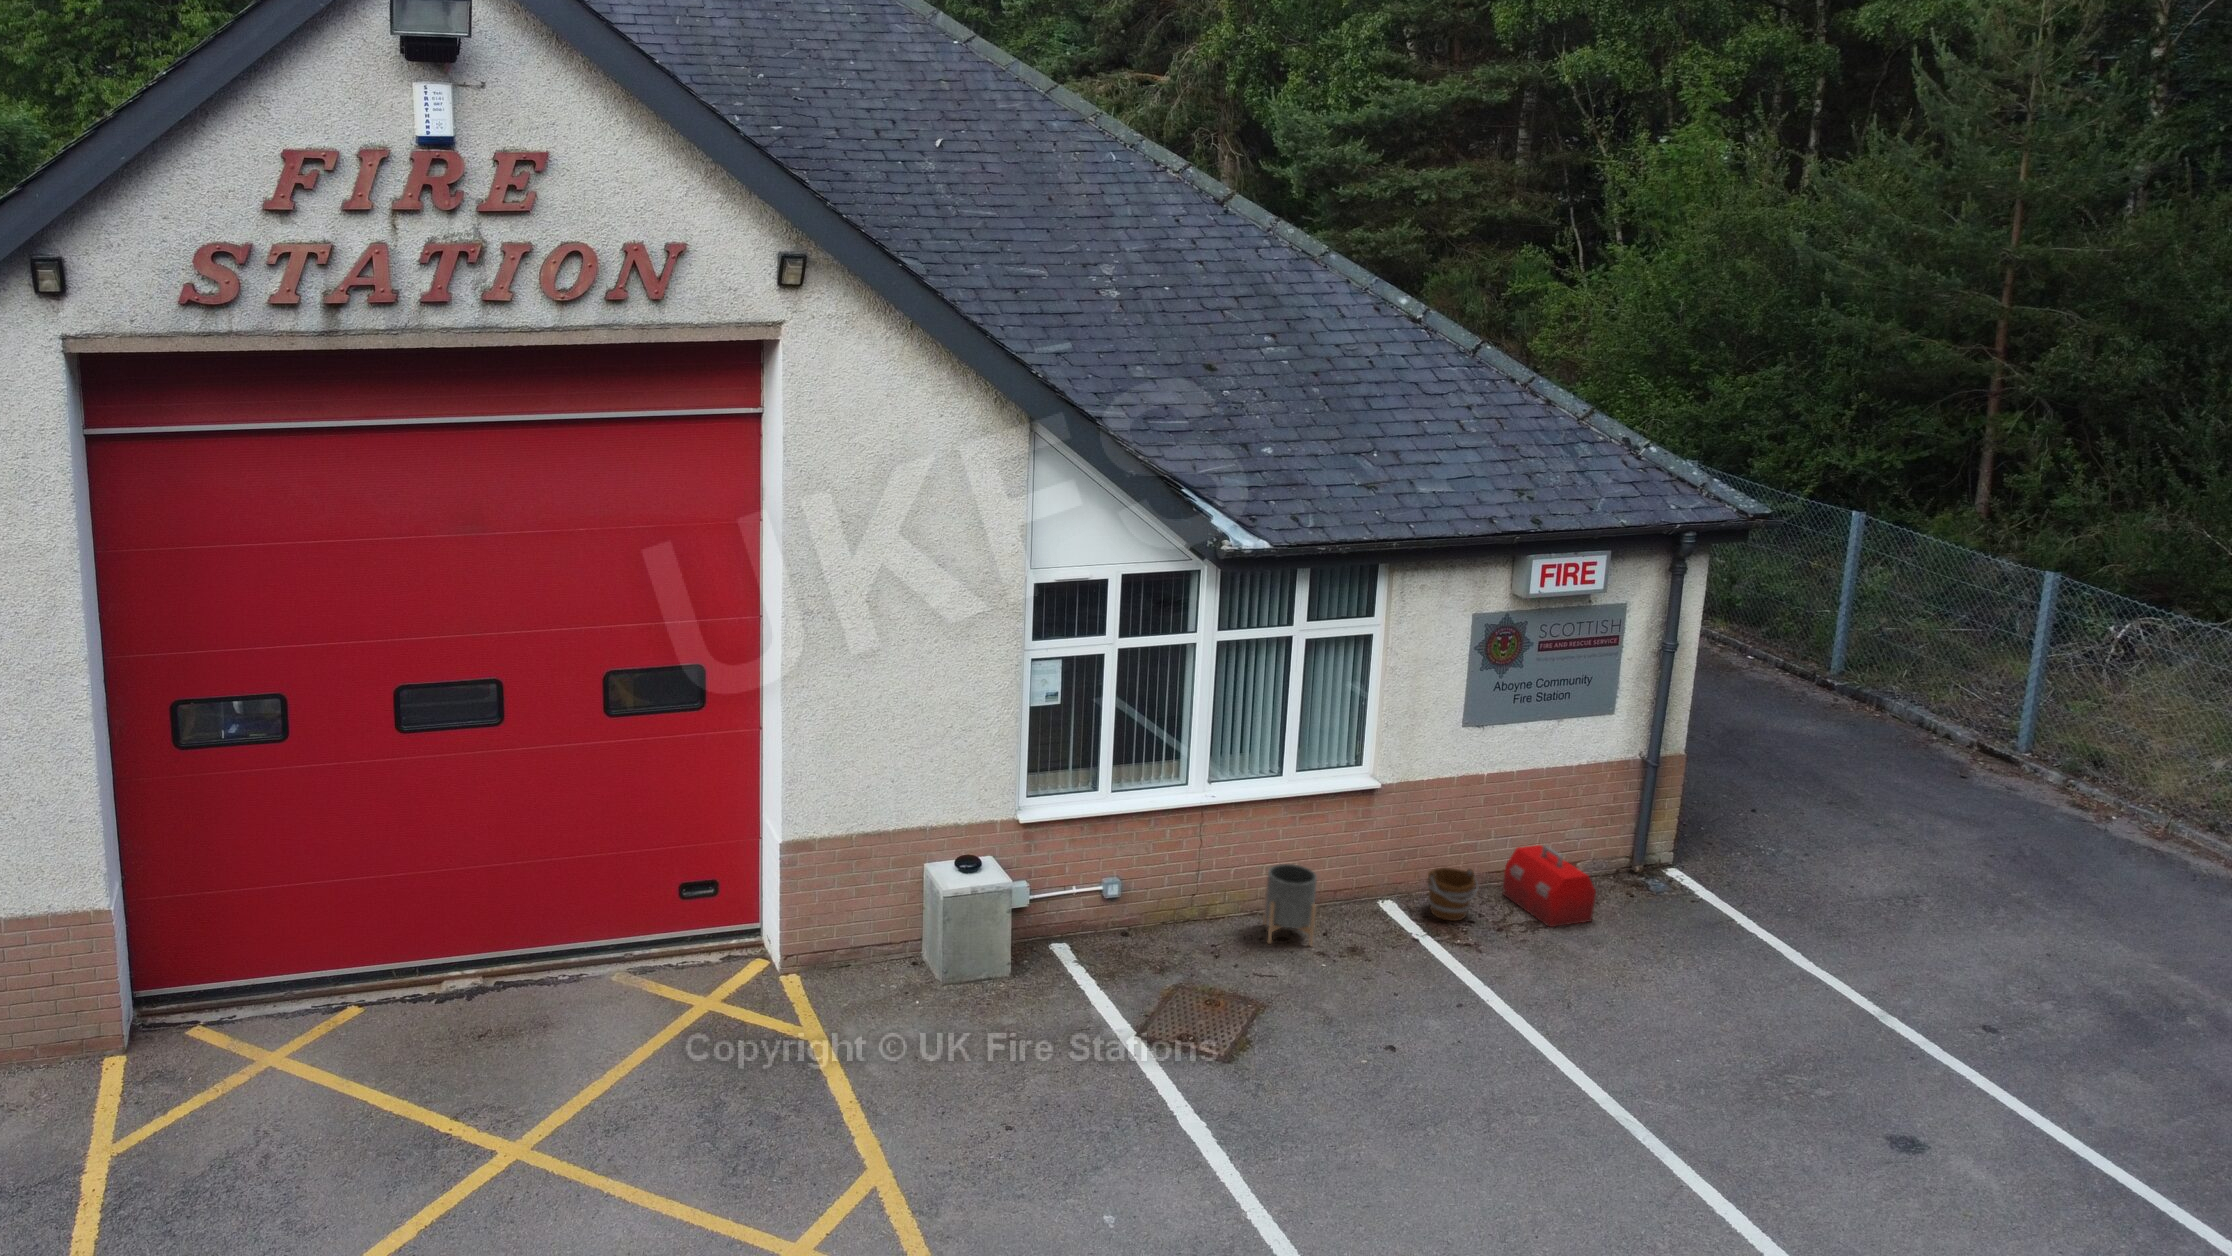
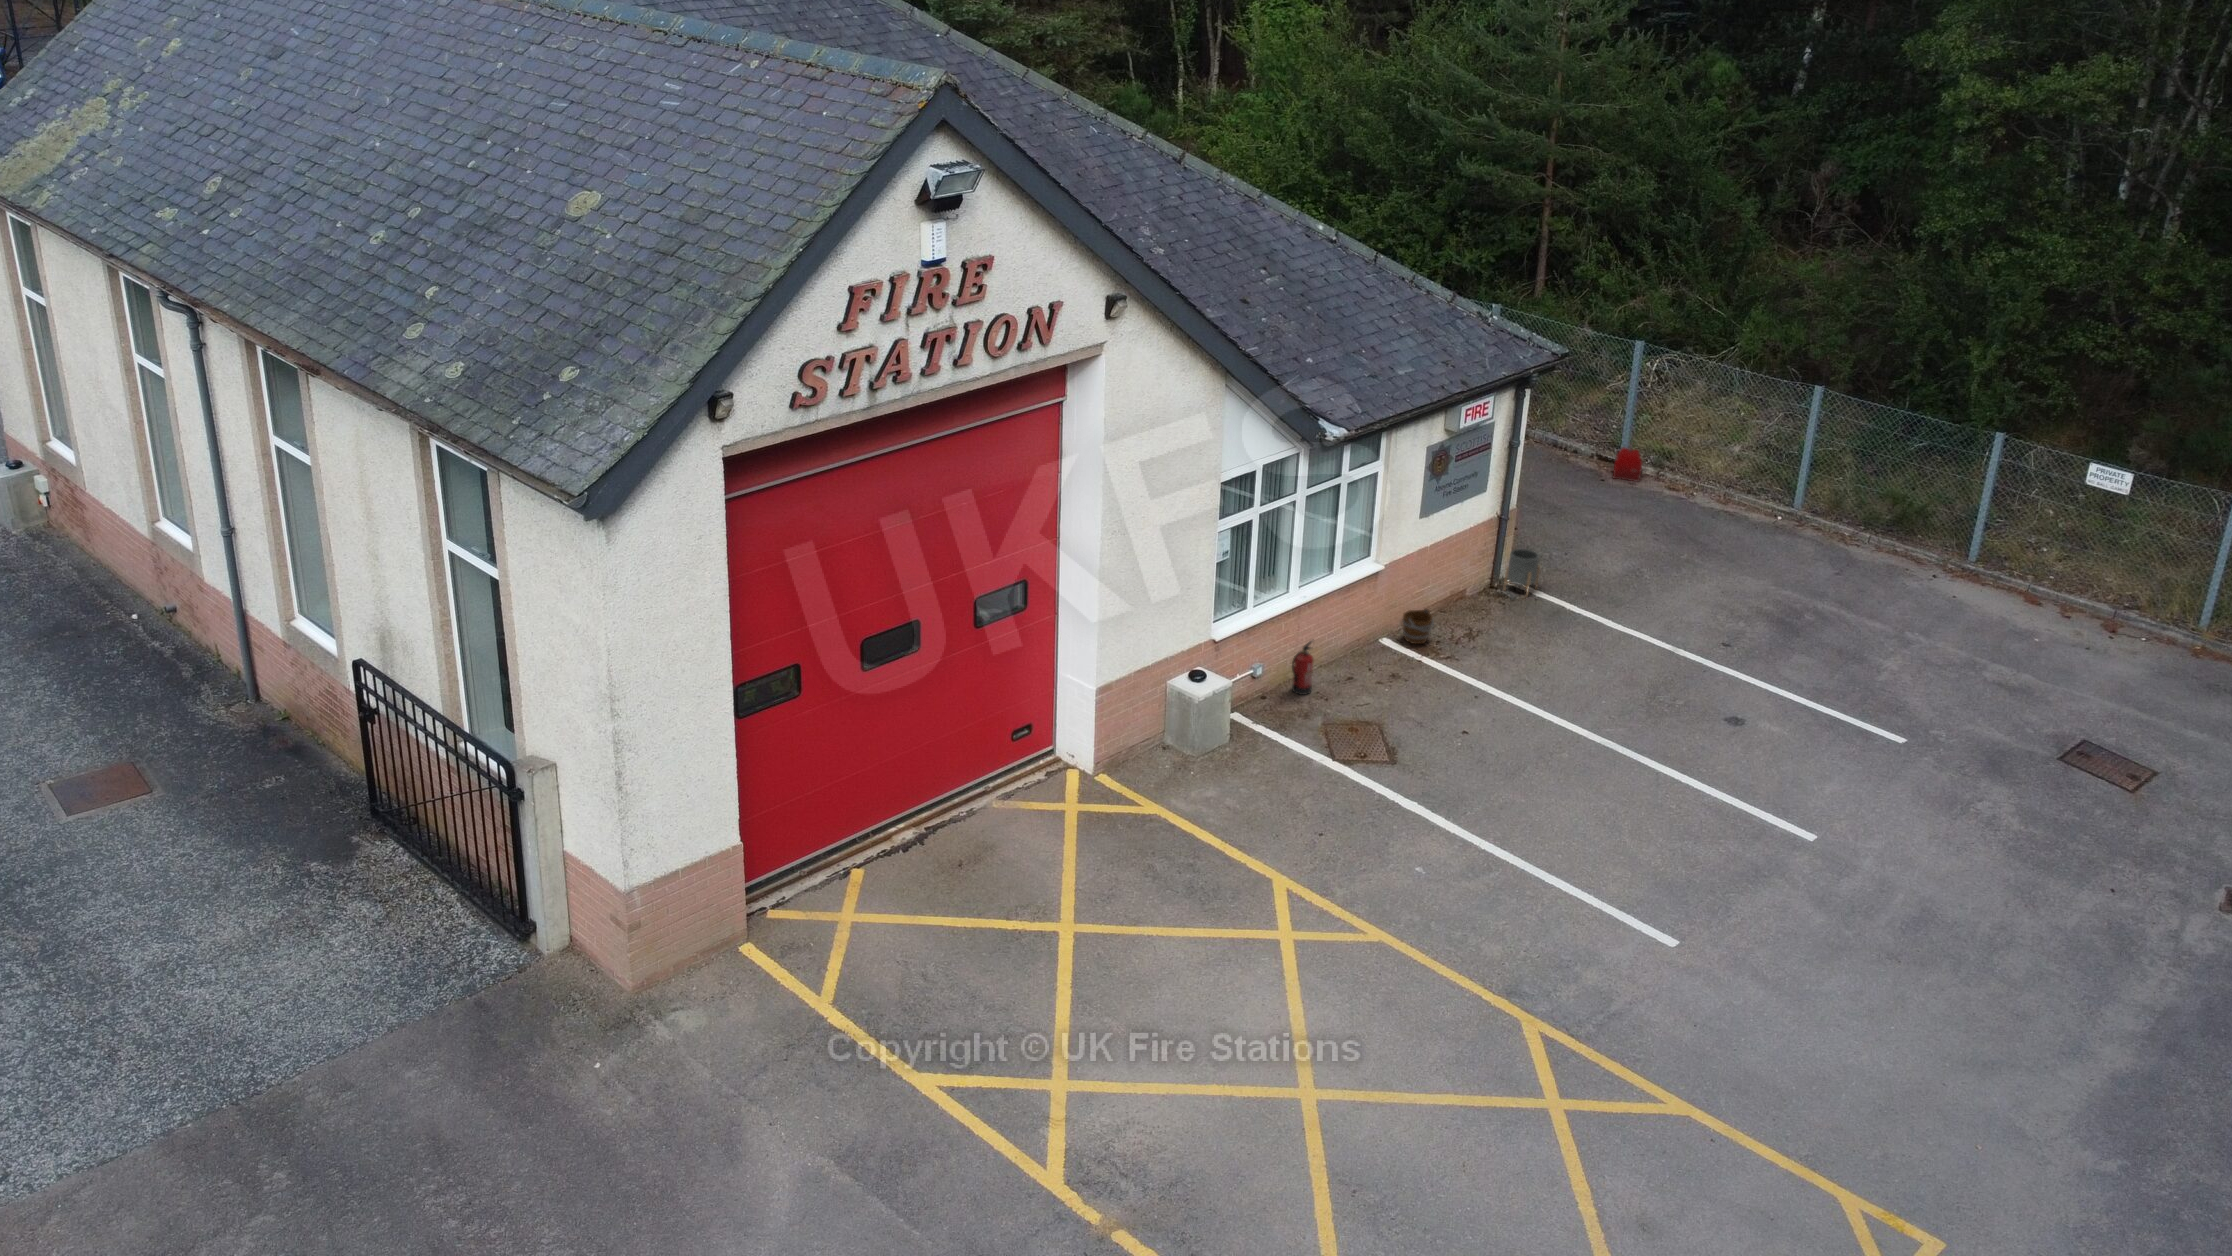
toolbox: present [1502,845,1596,927] -> present [1613,443,1642,481]
fire extinguisher: none [1180,864,1224,946] -> present [1292,641,1313,695]
planter: present [1263,864,1317,946] -> present [1504,549,1540,596]

